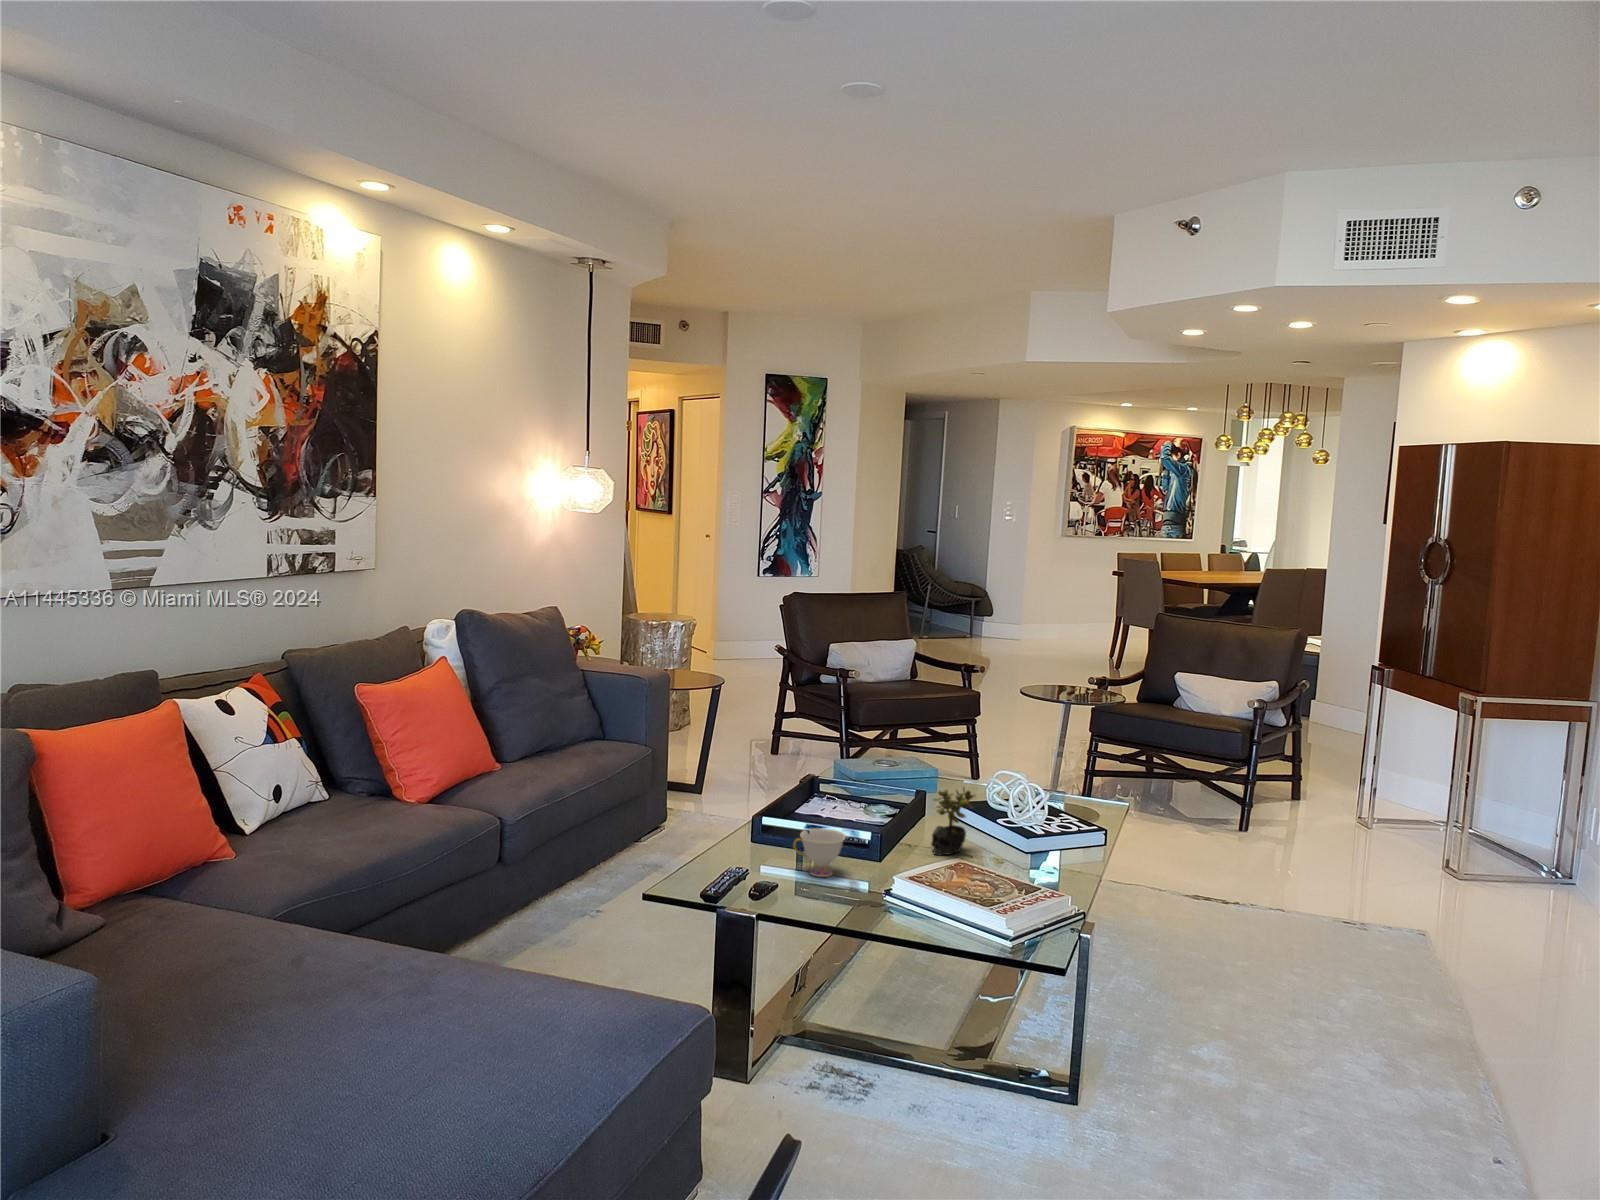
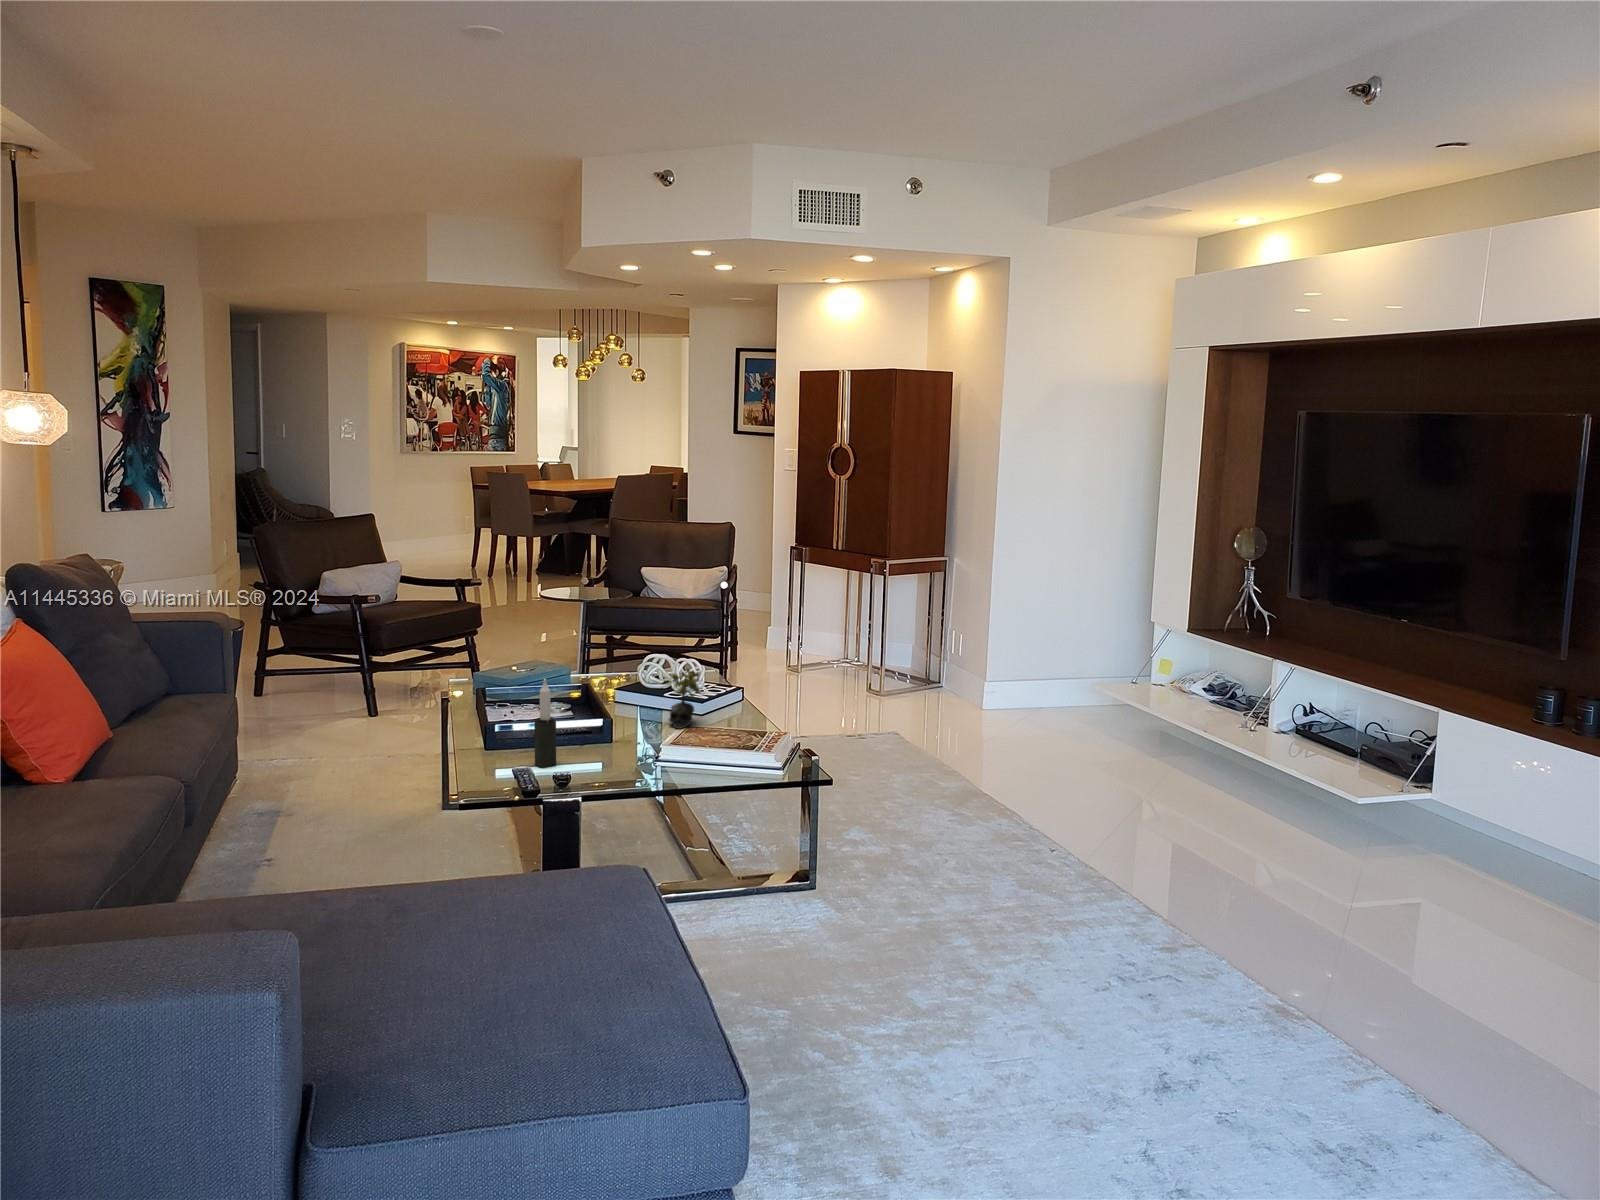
candle: none [738,766,760,861] -> present [534,679,556,768]
teacup: present [793,829,846,877] -> none [599,721,645,763]

